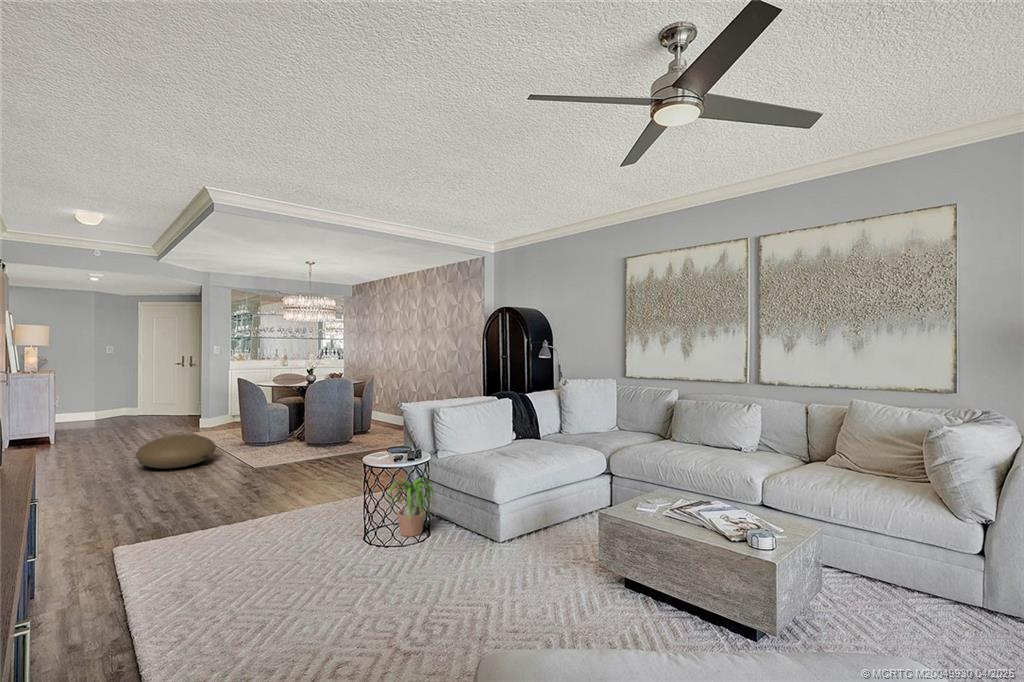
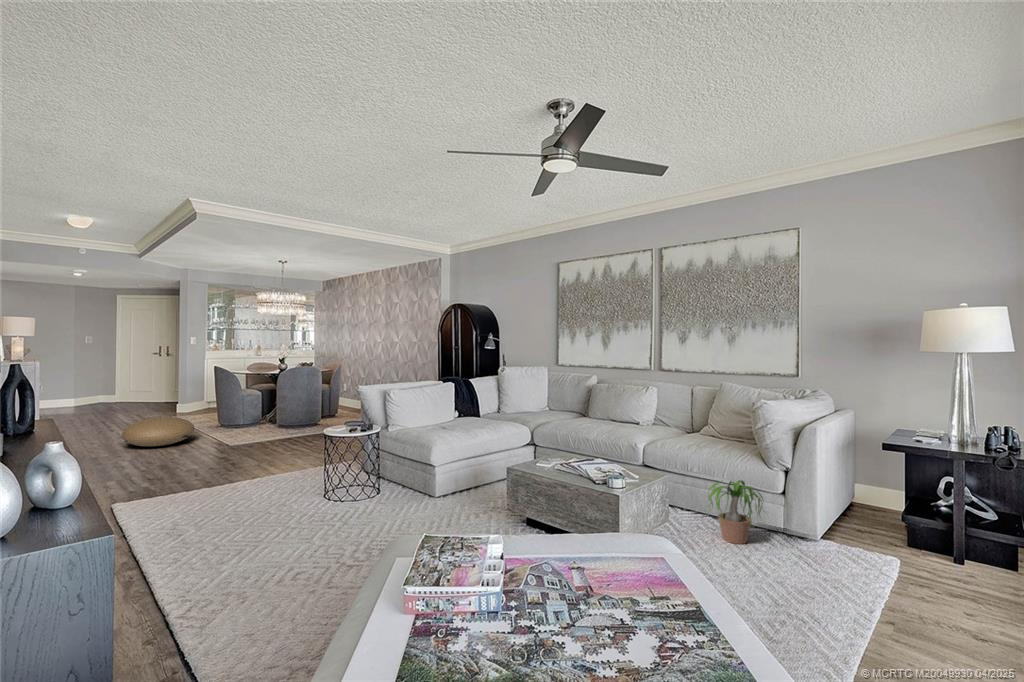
potted plant: present [388,478,434,537] -> present [709,480,763,544]

